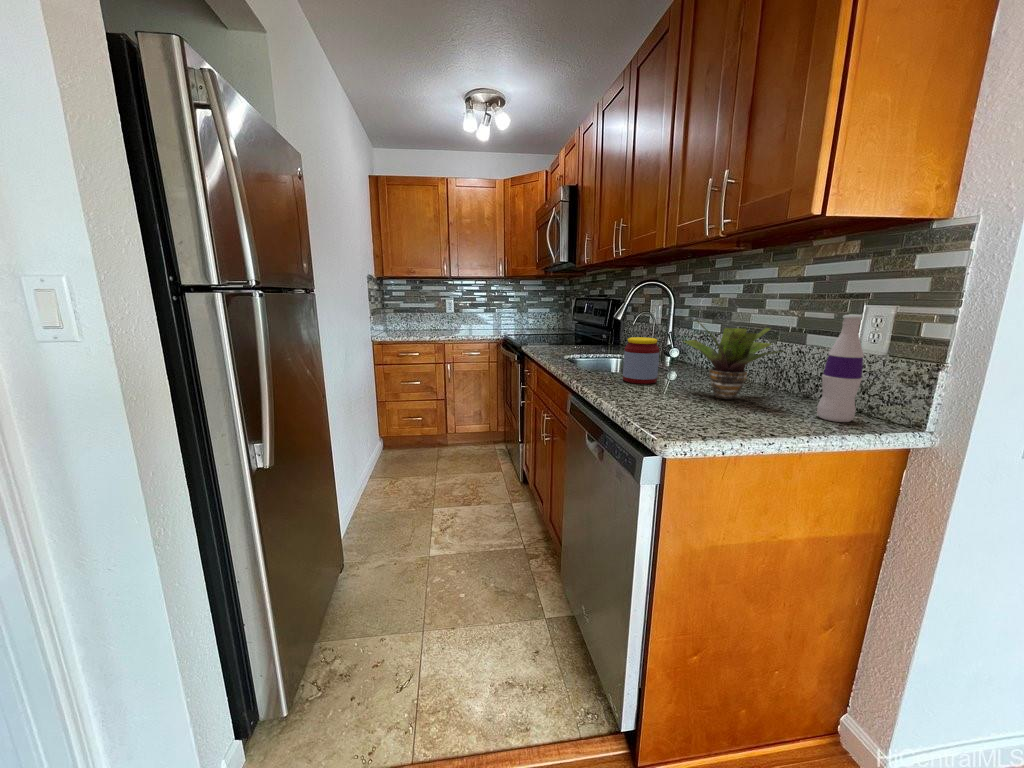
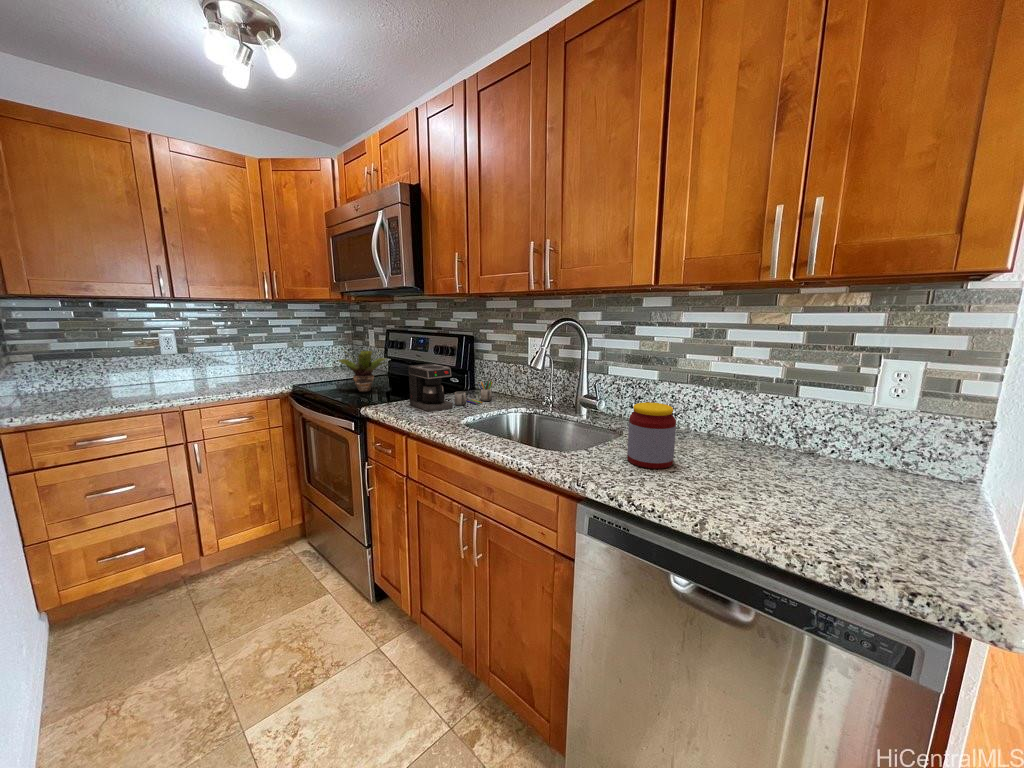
bottle: present [817,315,864,422] -> none [891,377,945,491]
coffee maker: none [552,319,616,351] -> present [409,364,493,412]
potted plant: present [683,321,783,400] -> present [338,351,386,392]

